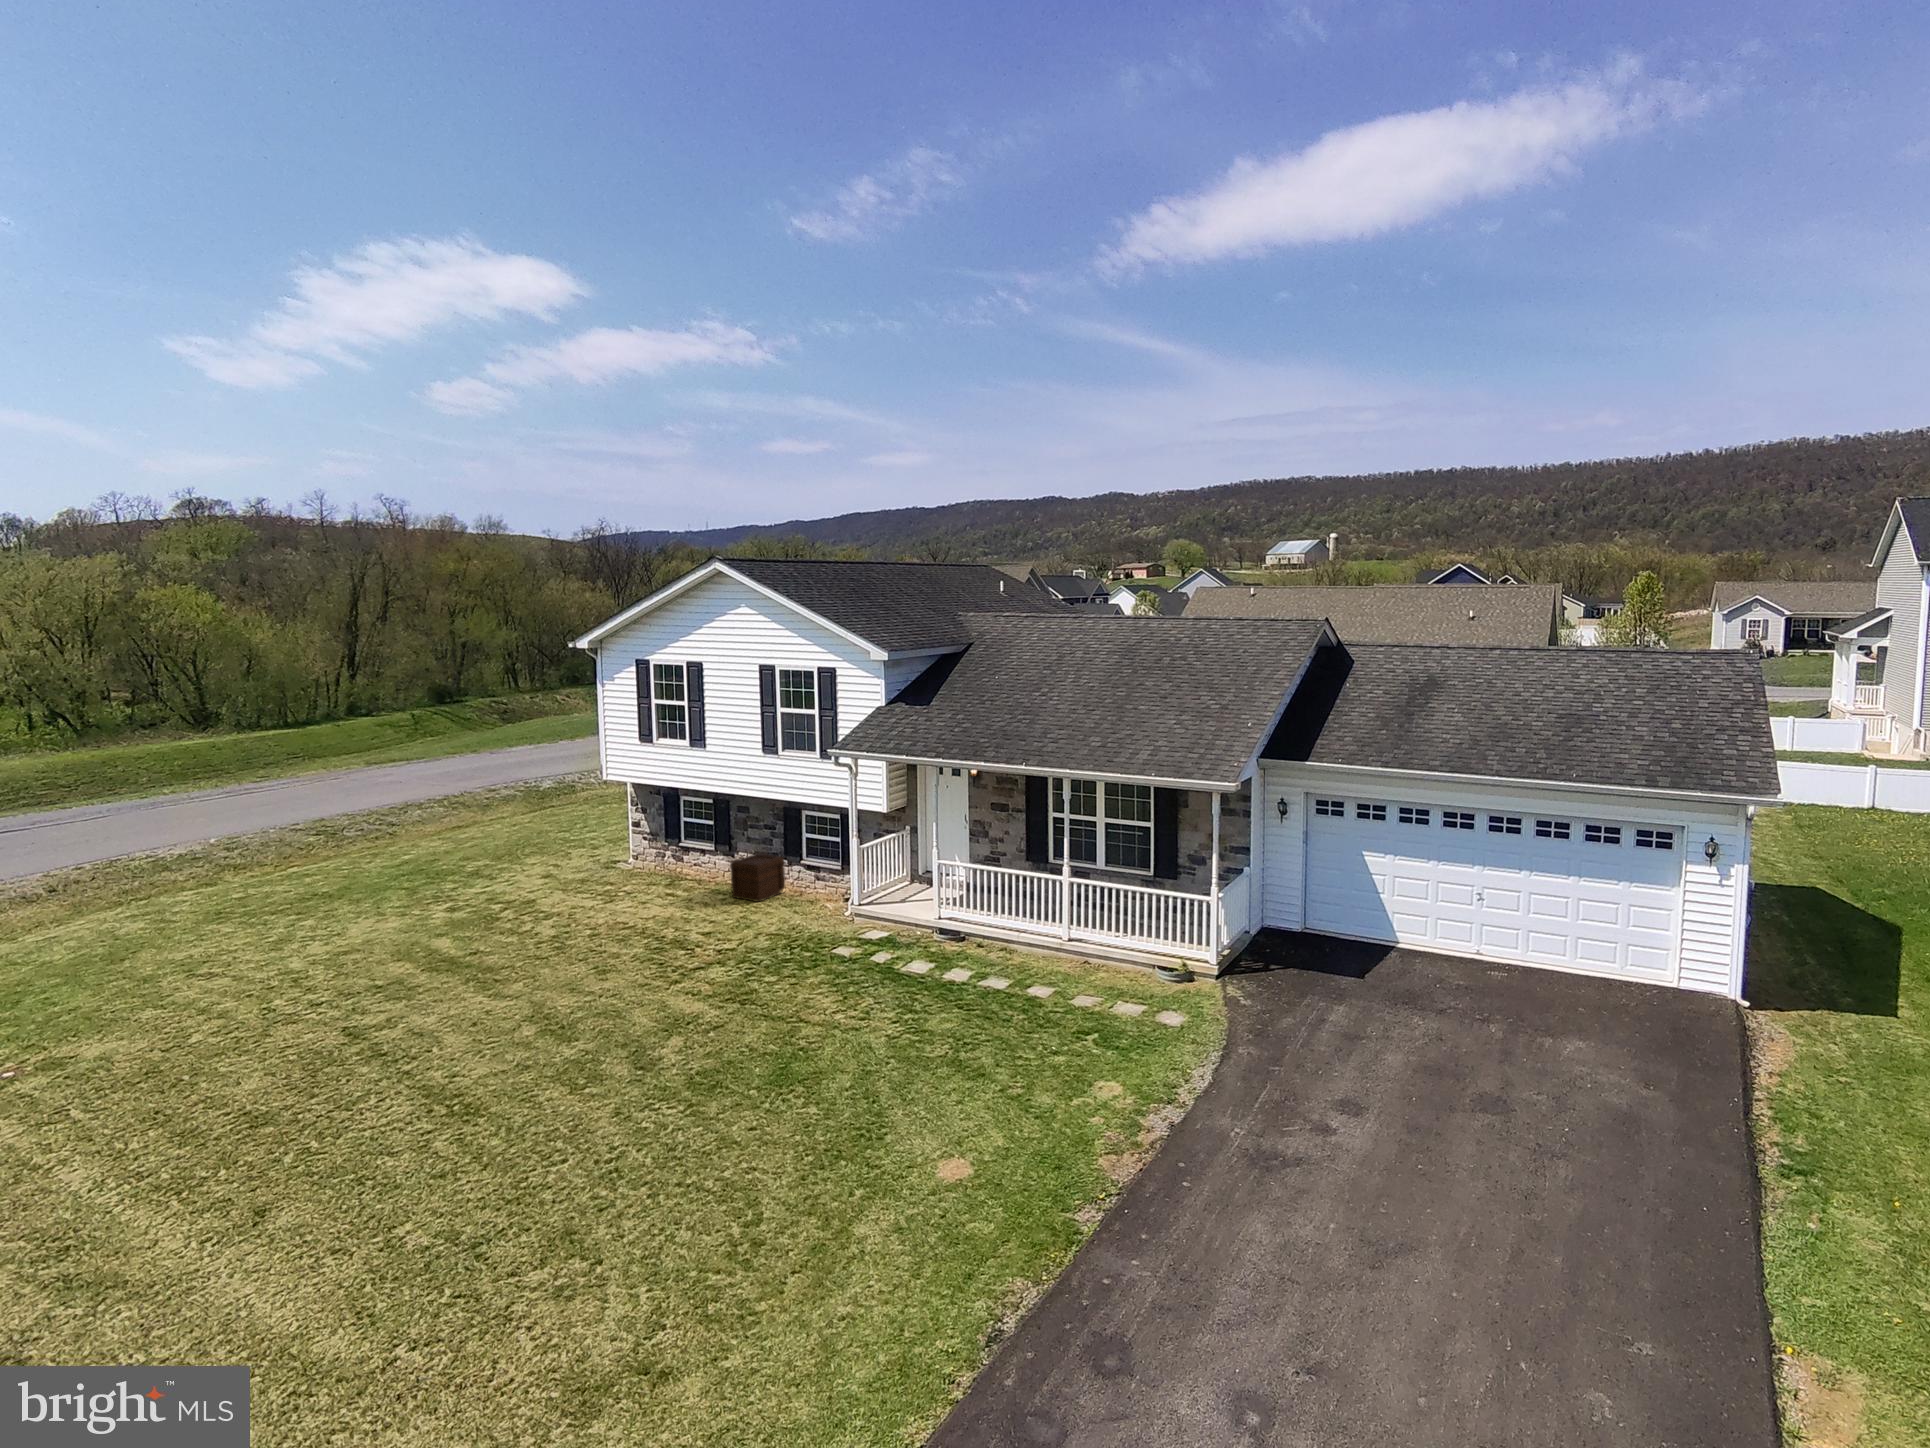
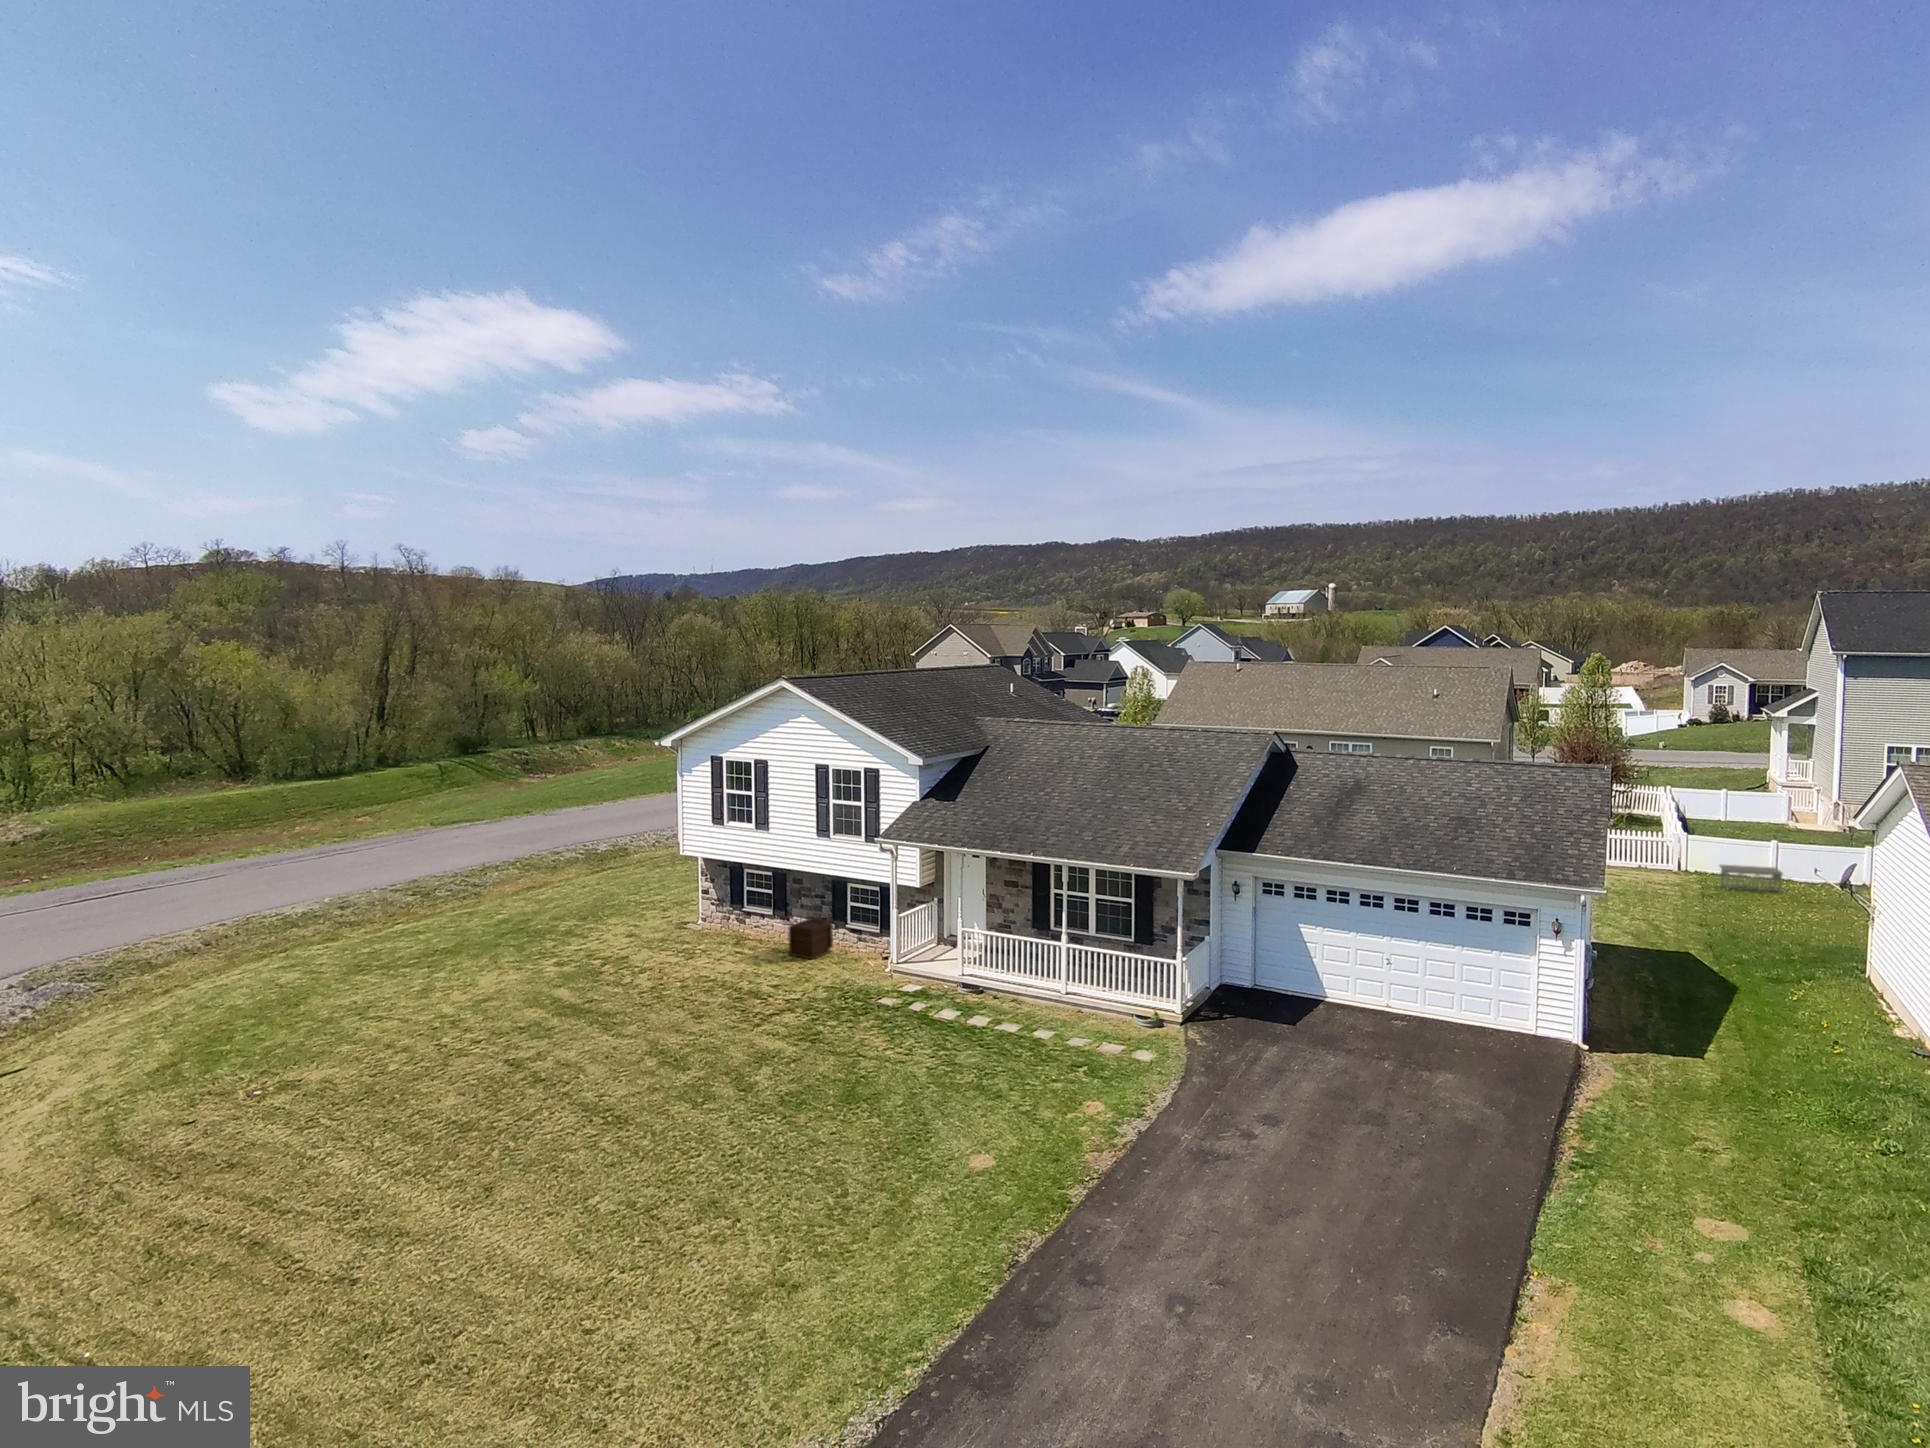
storage bench: none [1838,787,1919,820] -> present [1720,865,1782,893]

